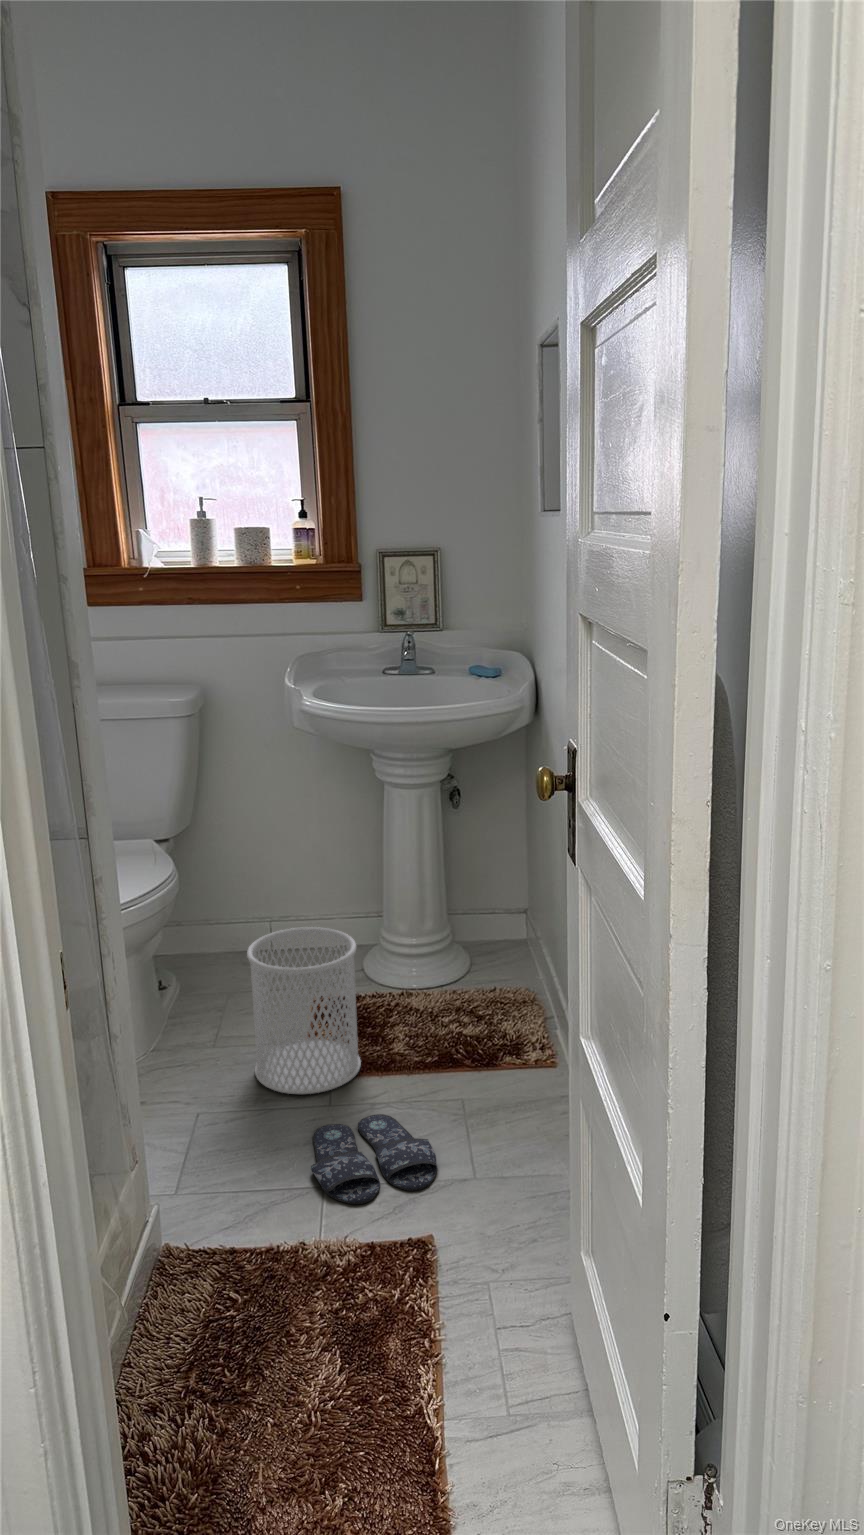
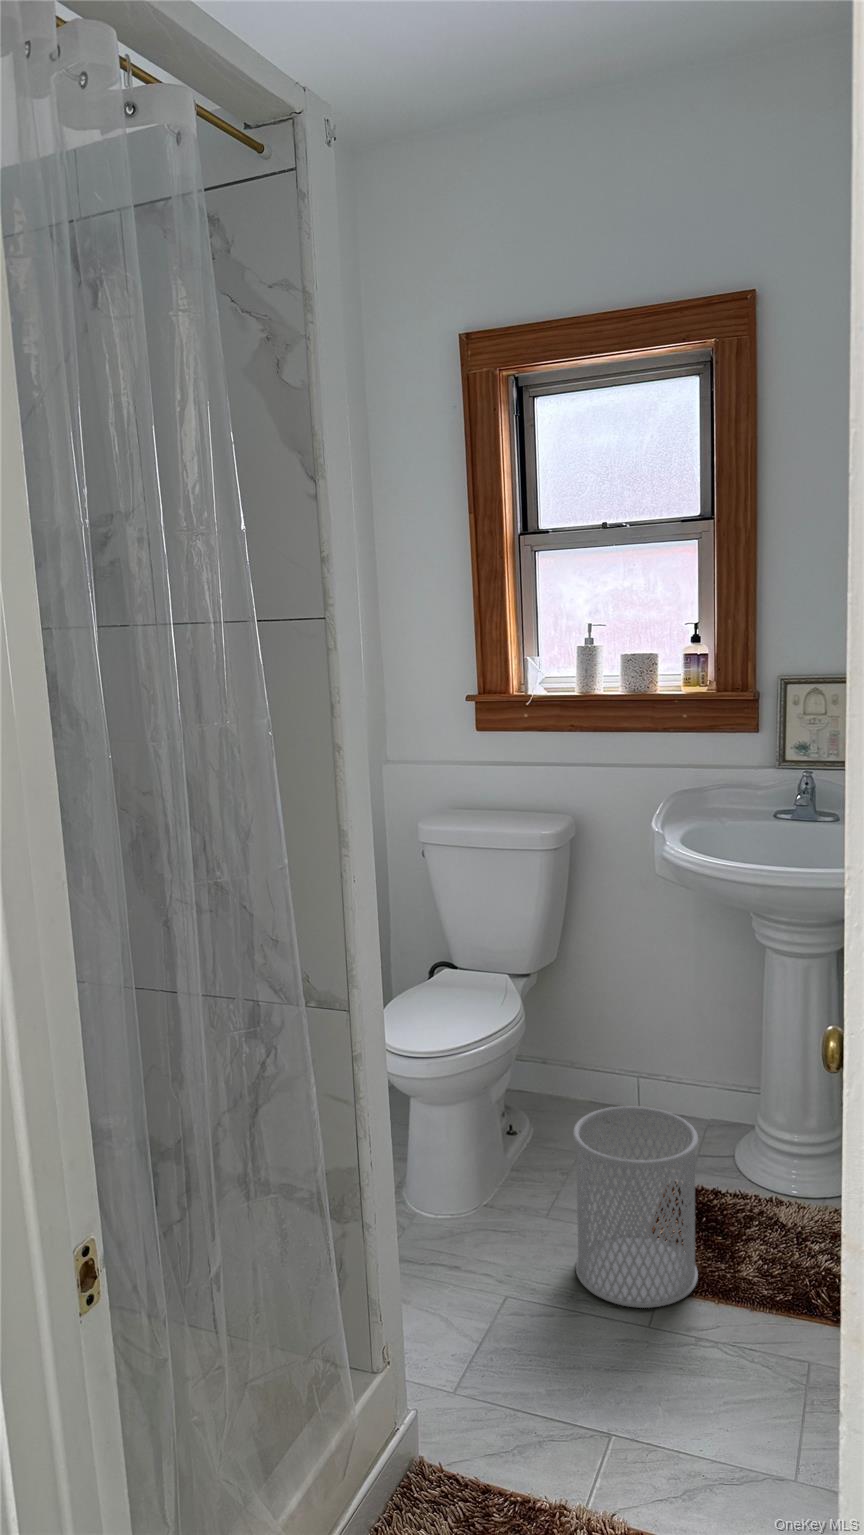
slippers: present [311,1114,437,1204] -> none [600,1353,752,1476]

